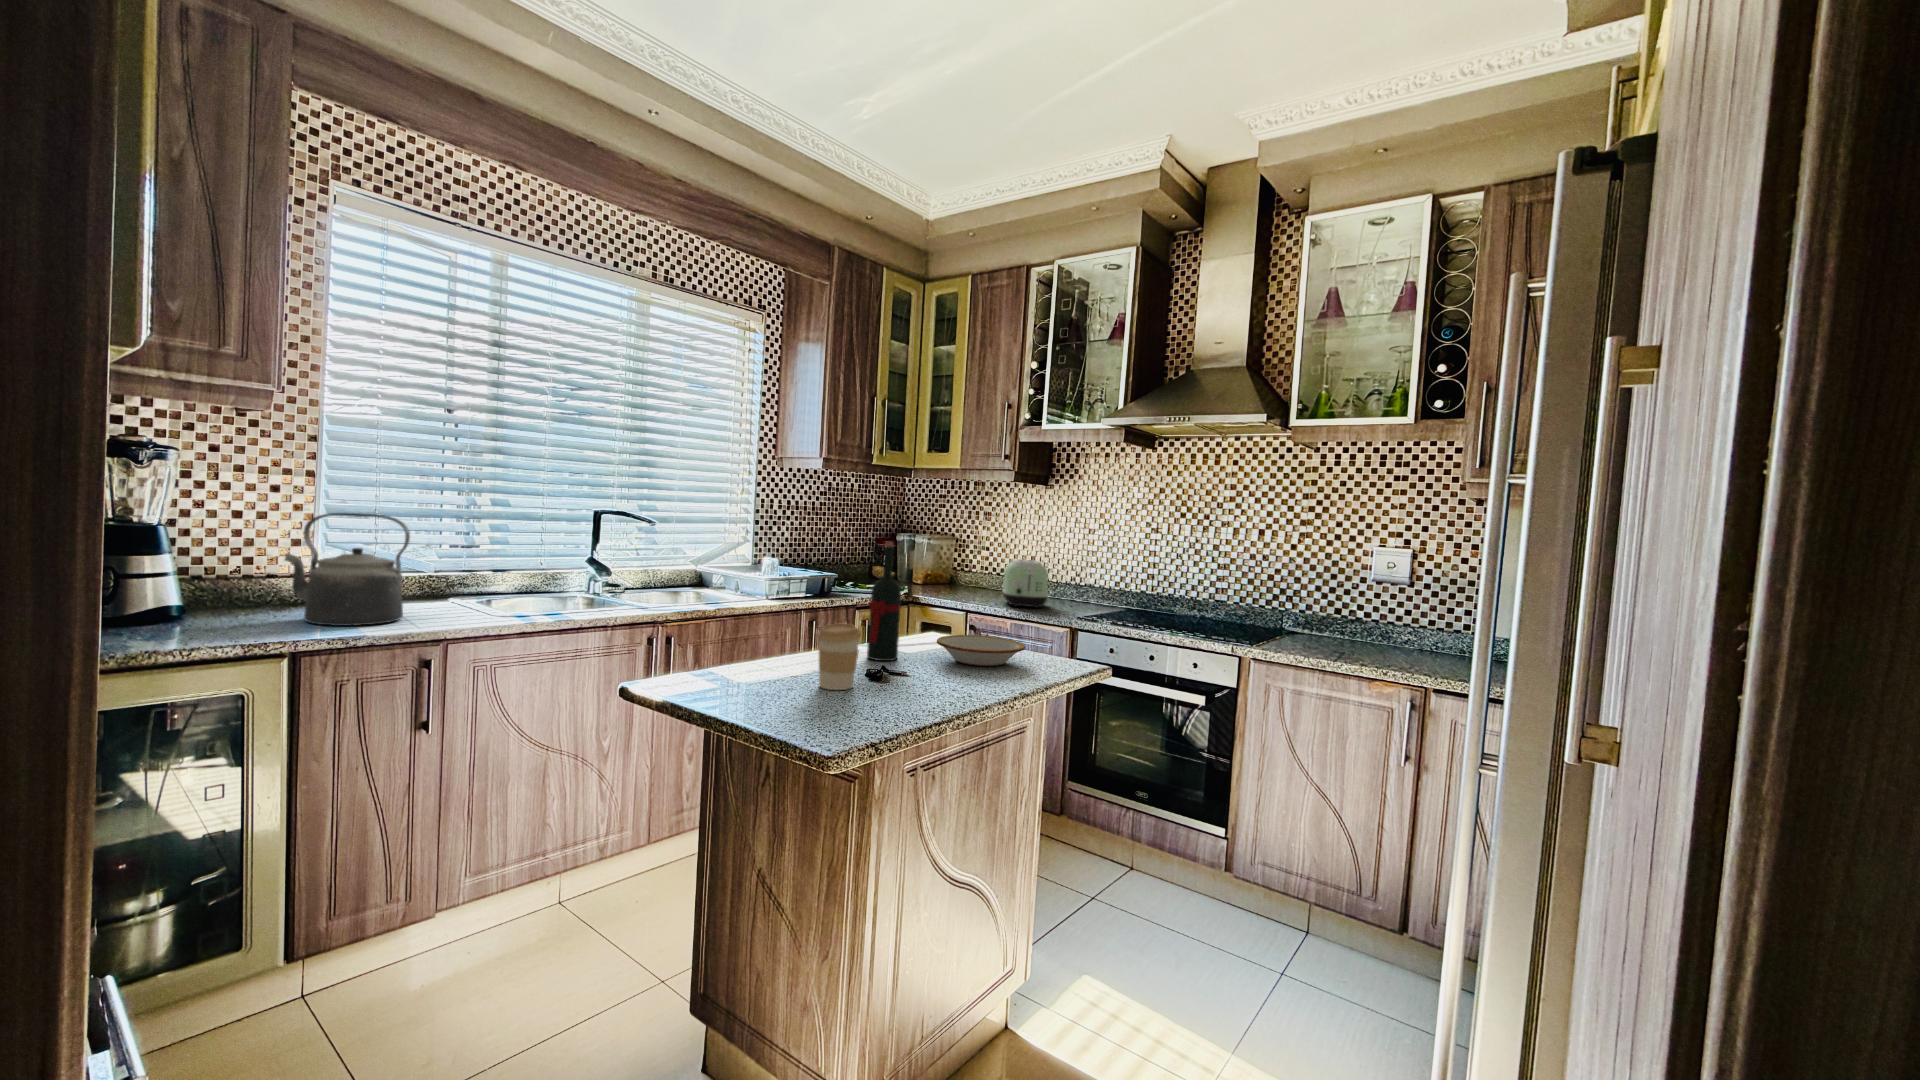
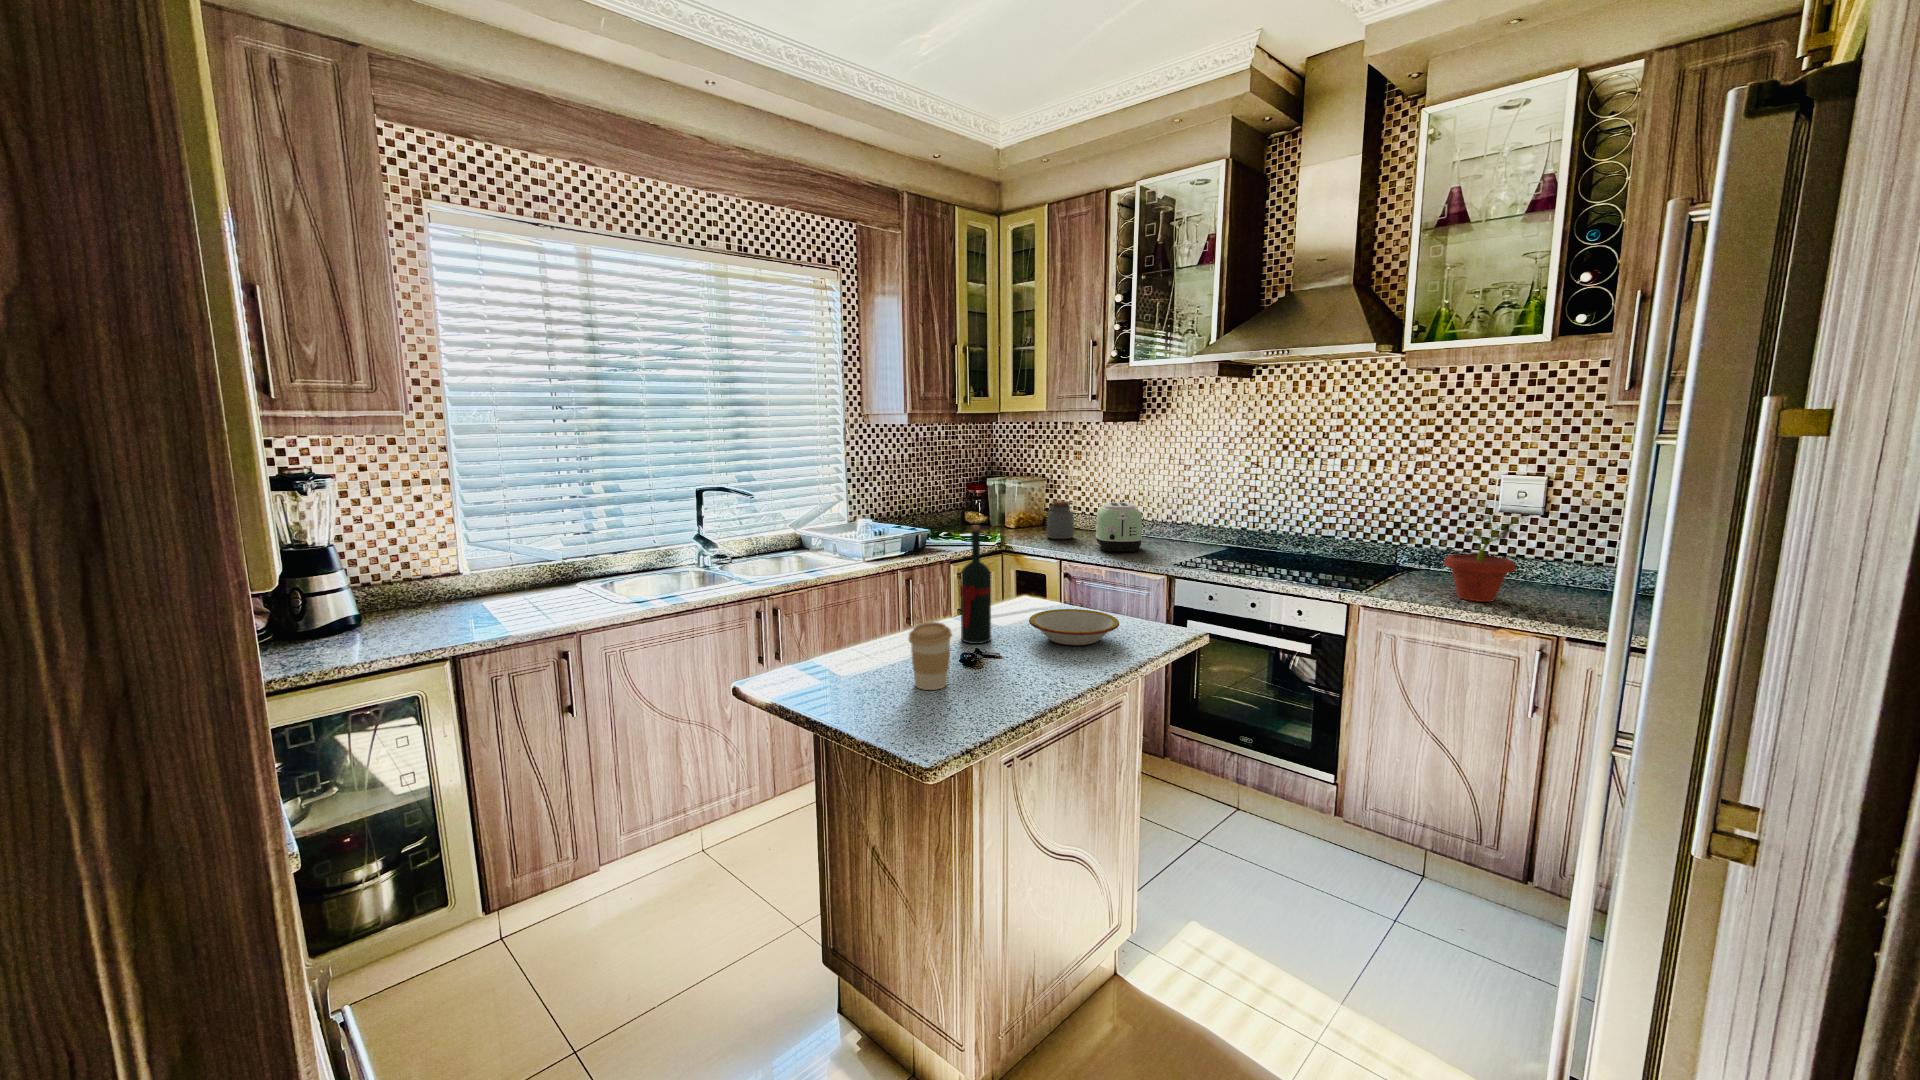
kettle: present [285,513,410,626] -> none [433,520,540,625]
jar: none [954,557,981,595] -> present [1047,501,1074,539]
potted plant: none [1325,568,1396,658] -> present [1444,505,1524,602]

